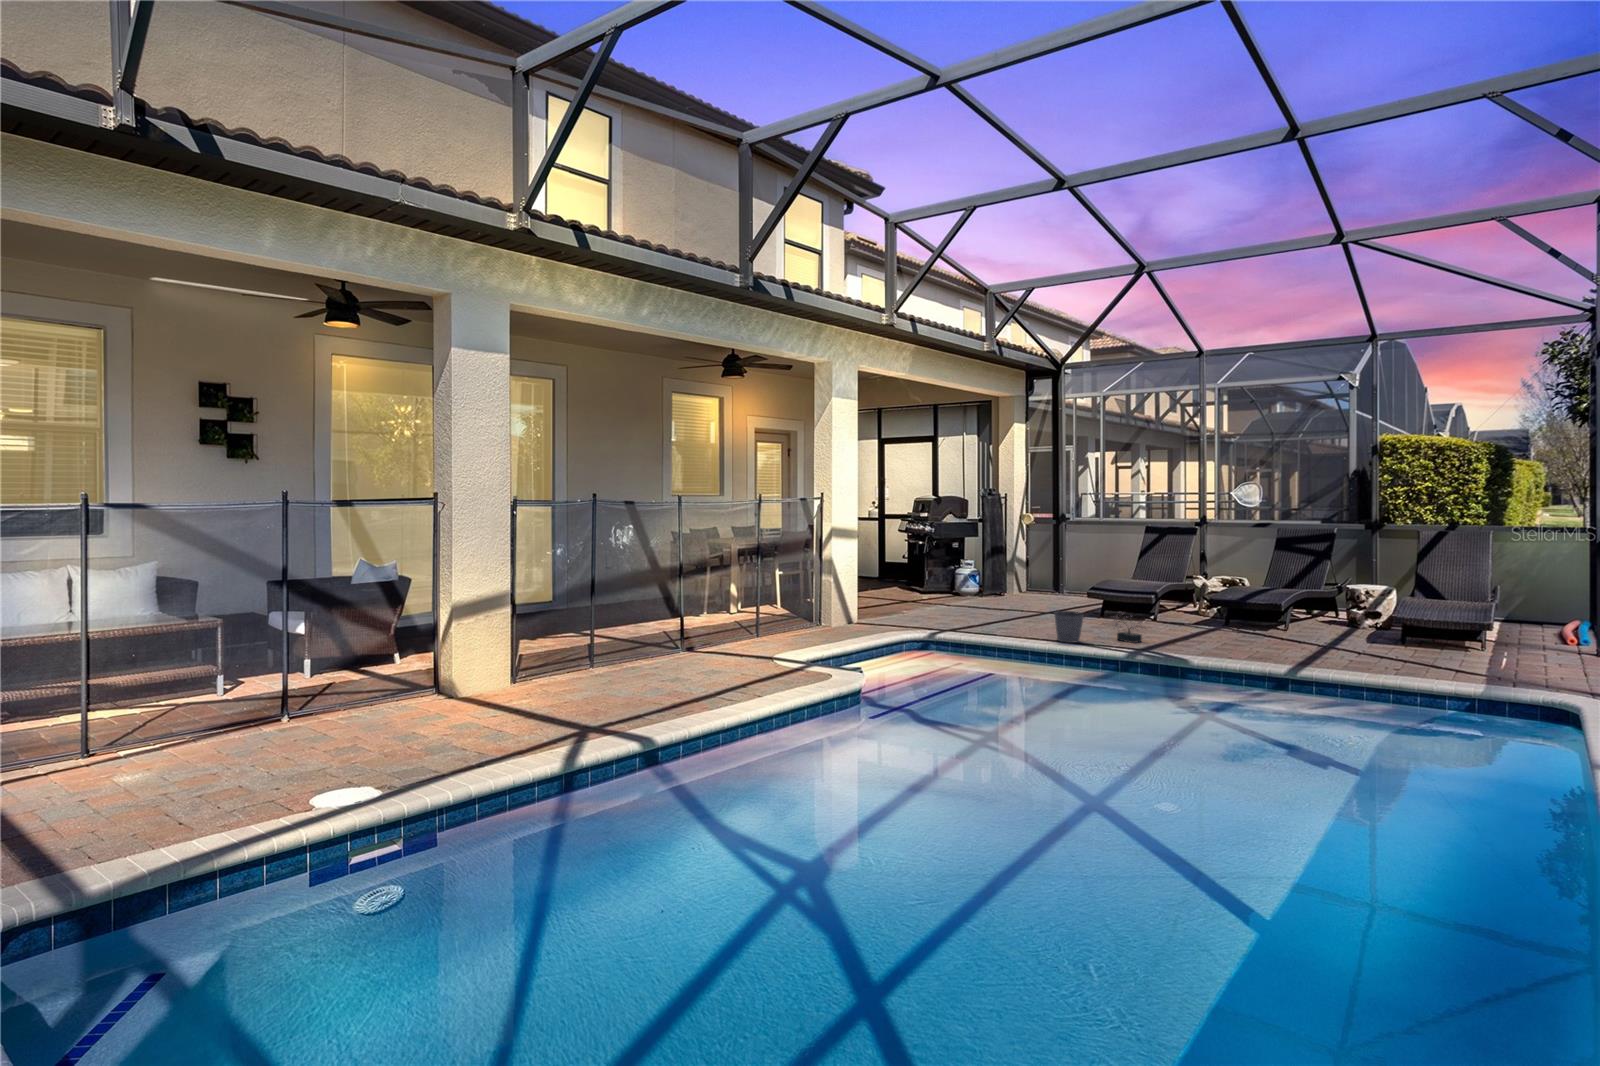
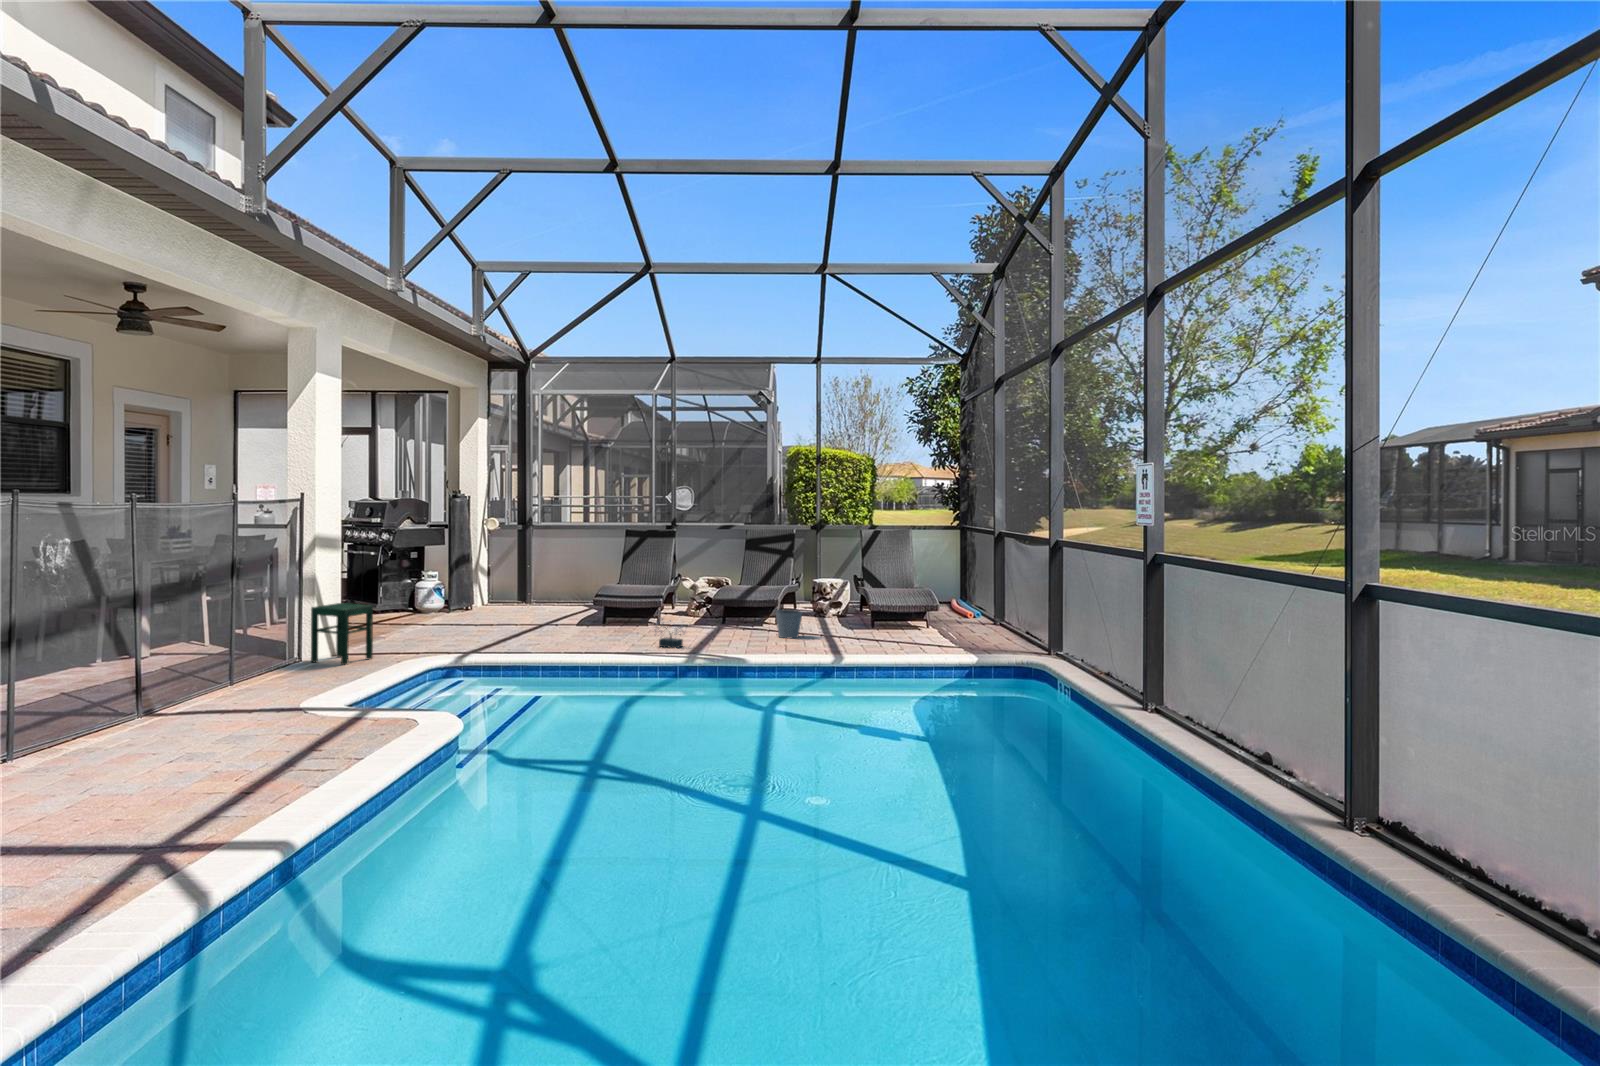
stool: none [824,581,869,630] -> present [311,603,373,665]
bucket: present [1054,611,1084,643] -> present [776,609,803,638]

